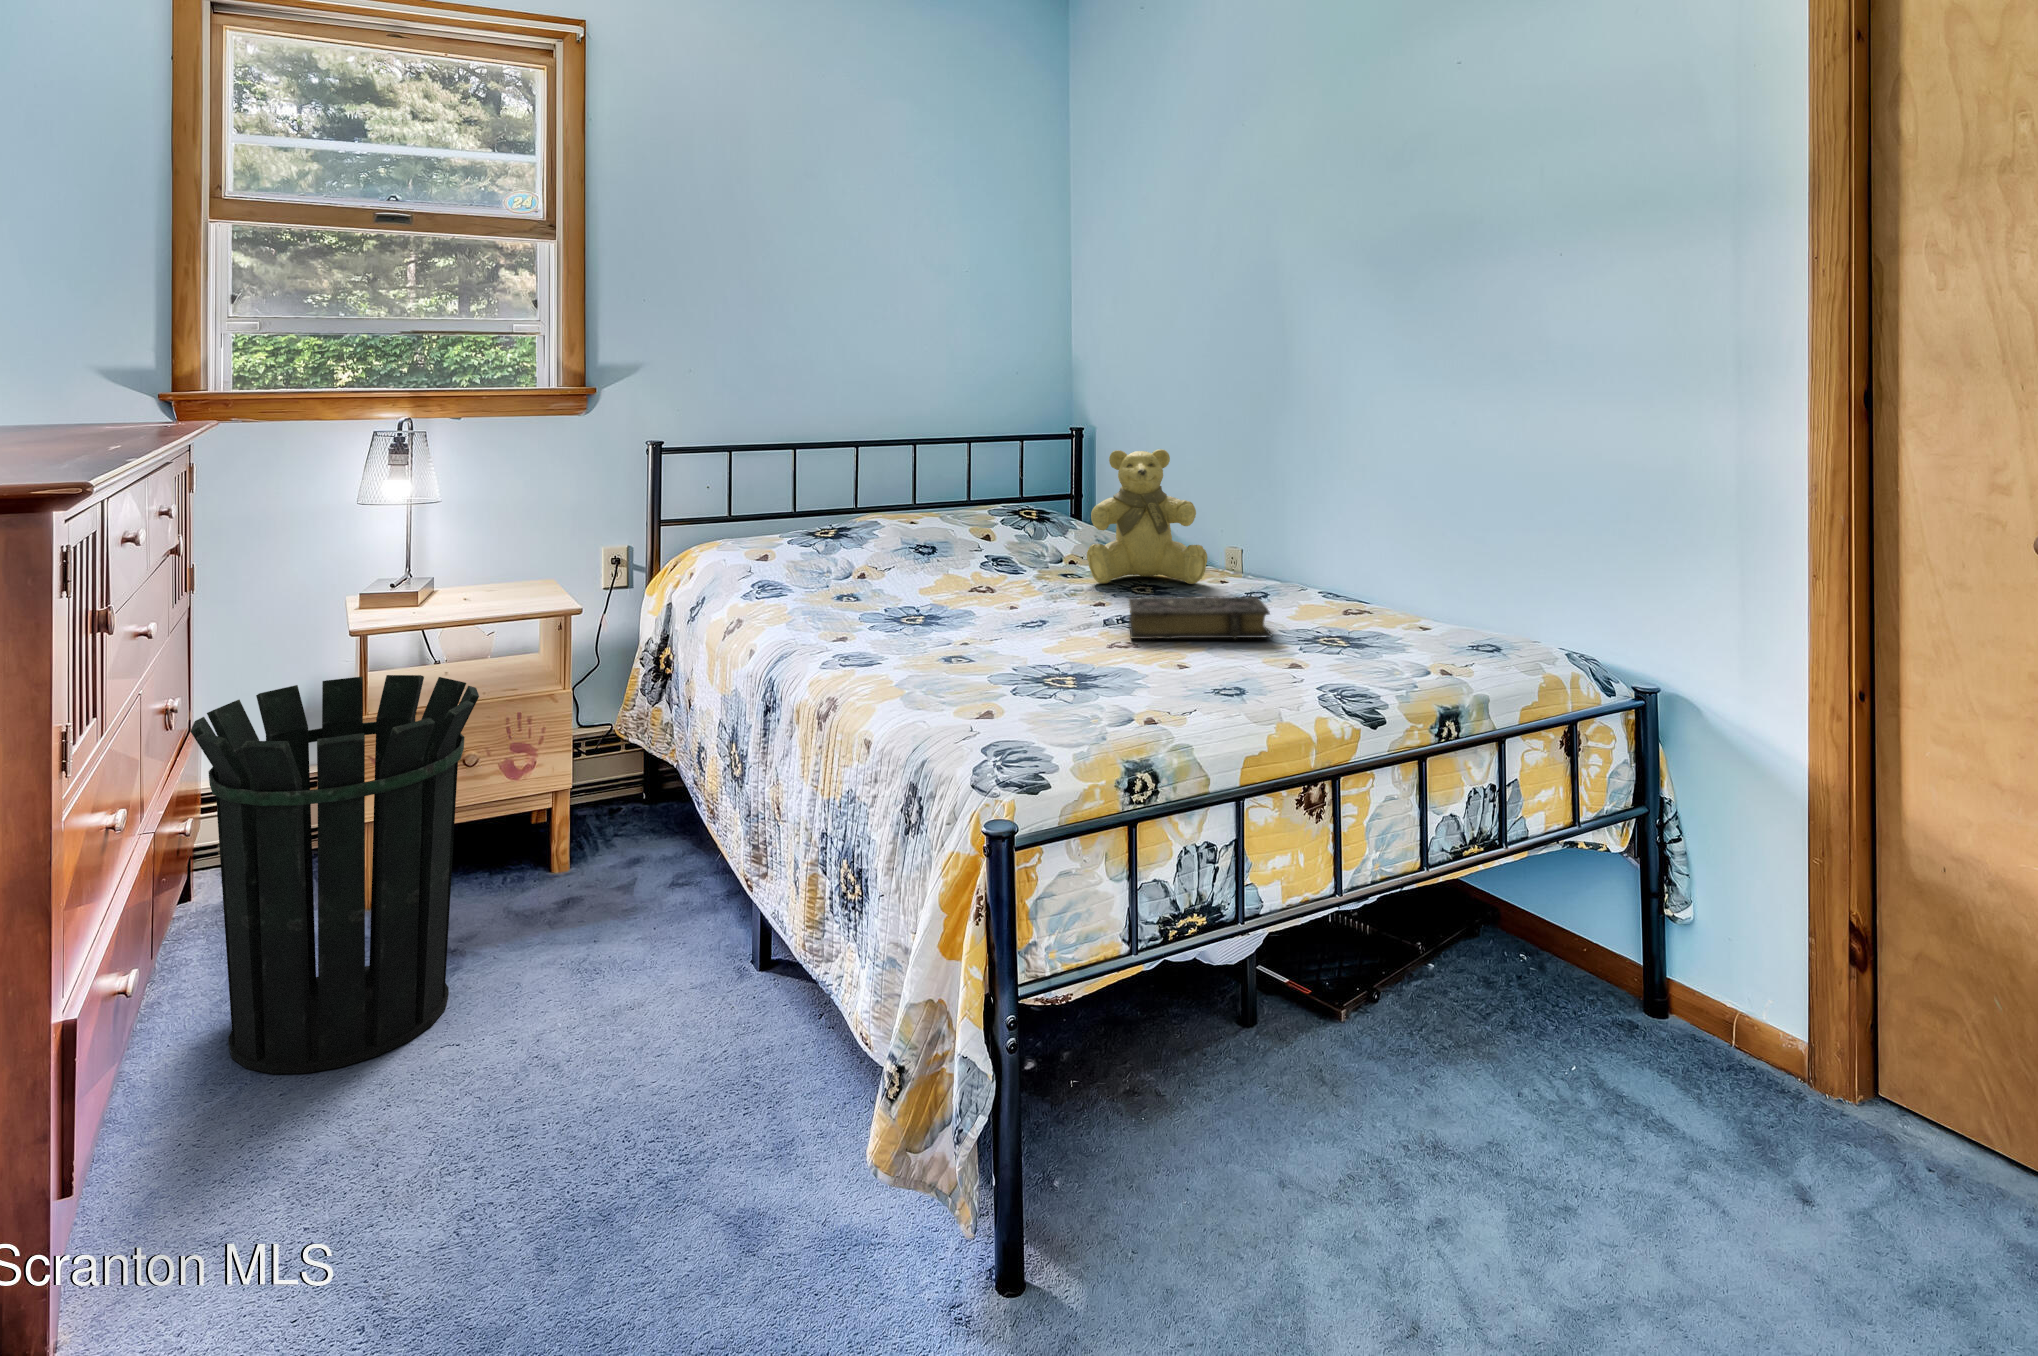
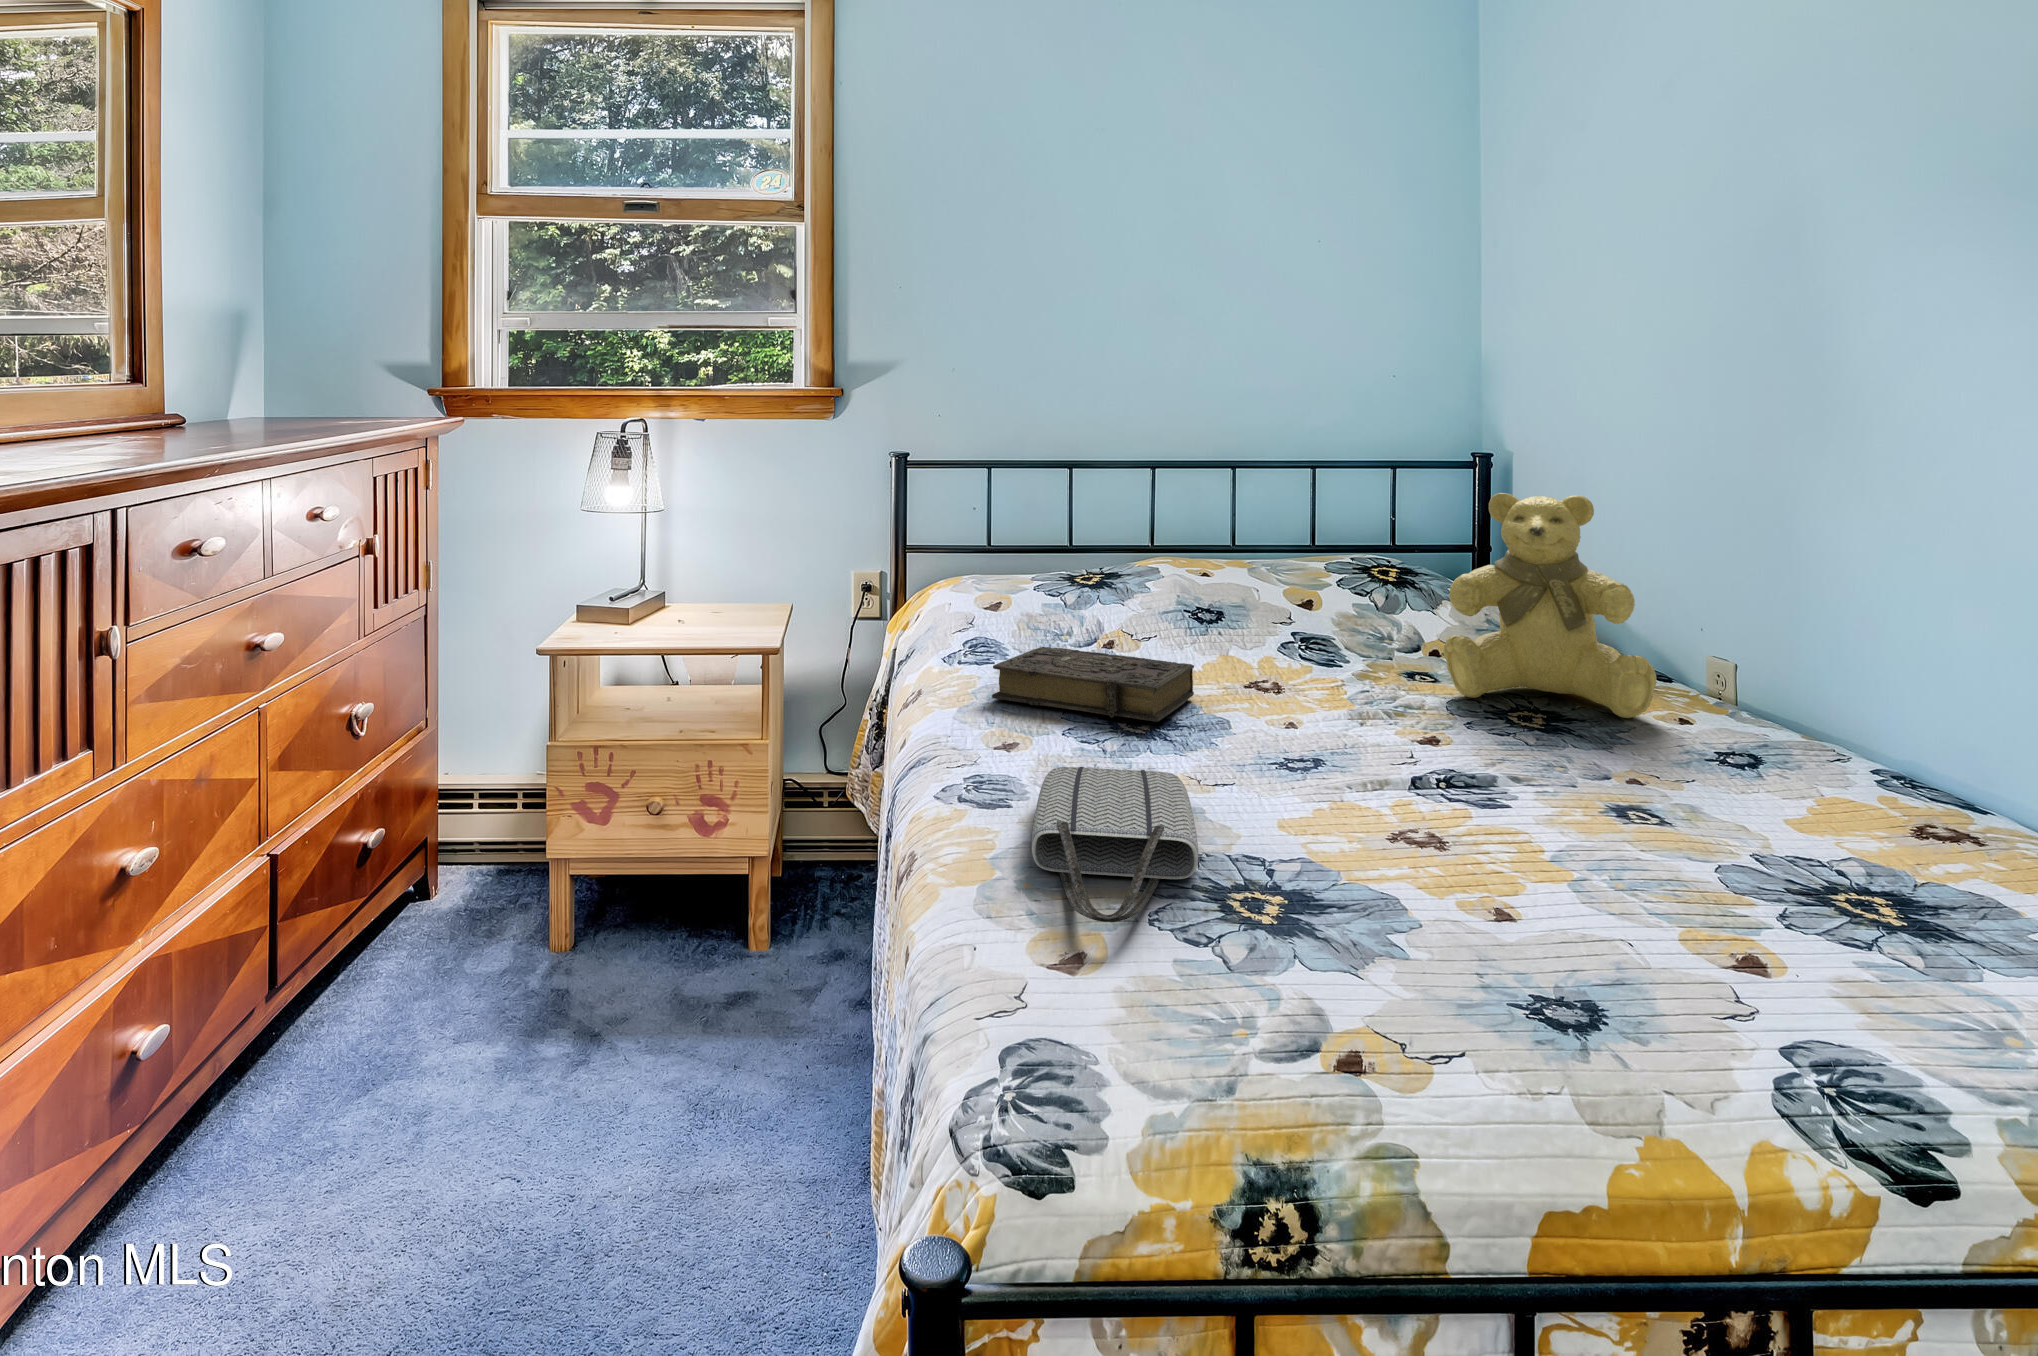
book: present [1128,596,1272,639] -> present [992,647,1194,722]
tote bag: none [899,630,1022,693] -> present [1032,767,1198,922]
waste bin: present [190,675,479,1074] -> none [261,712,576,1186]

